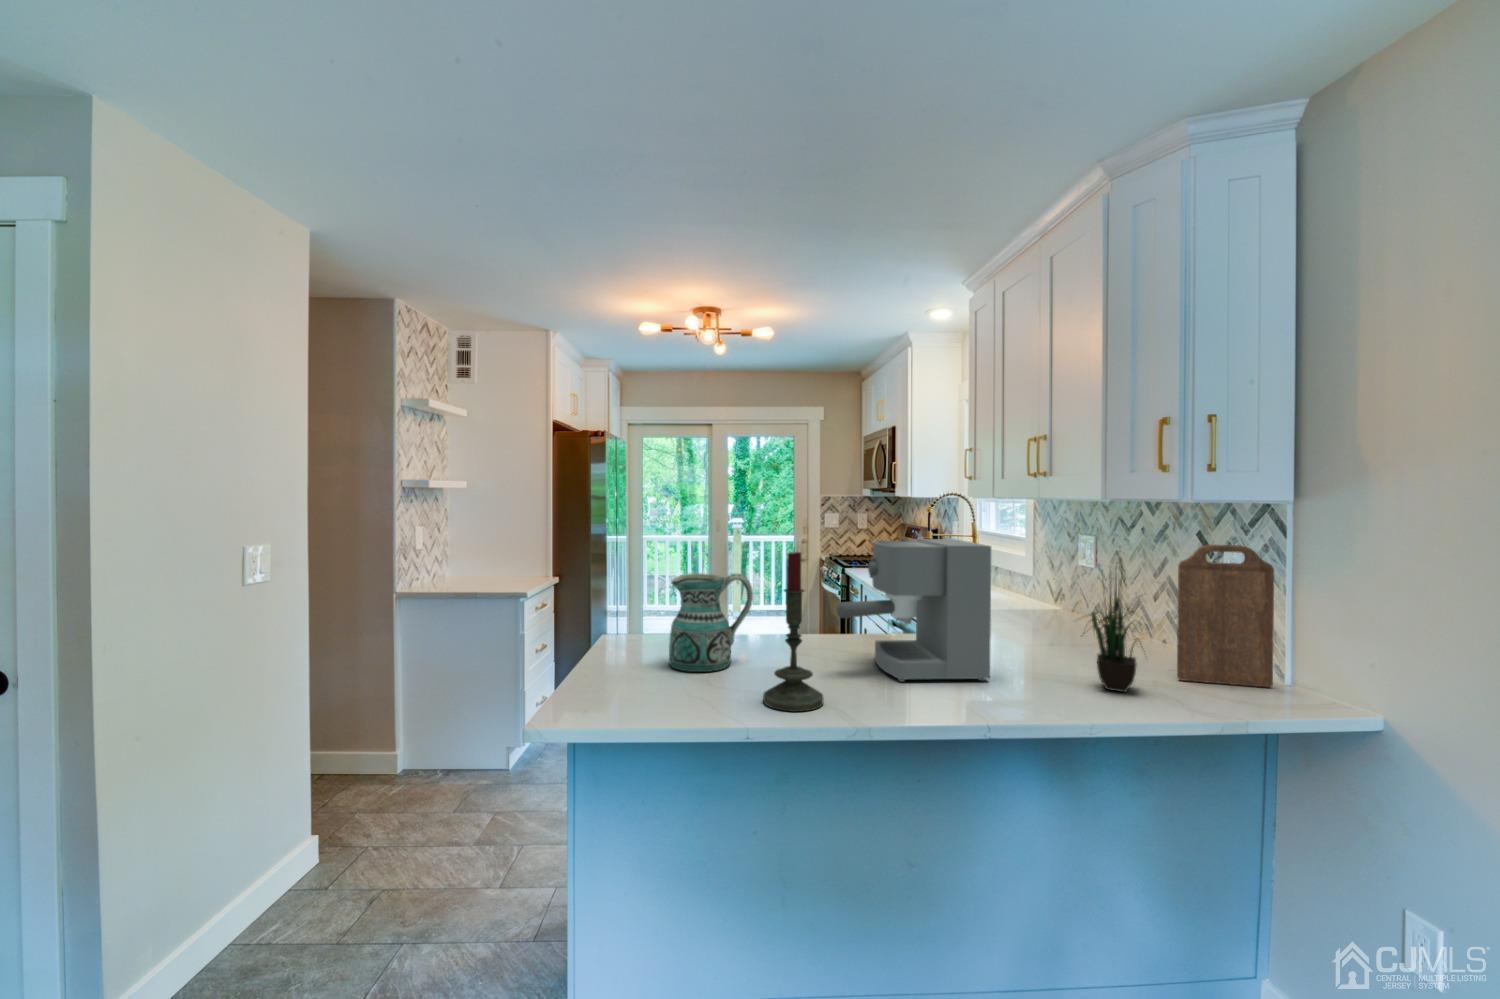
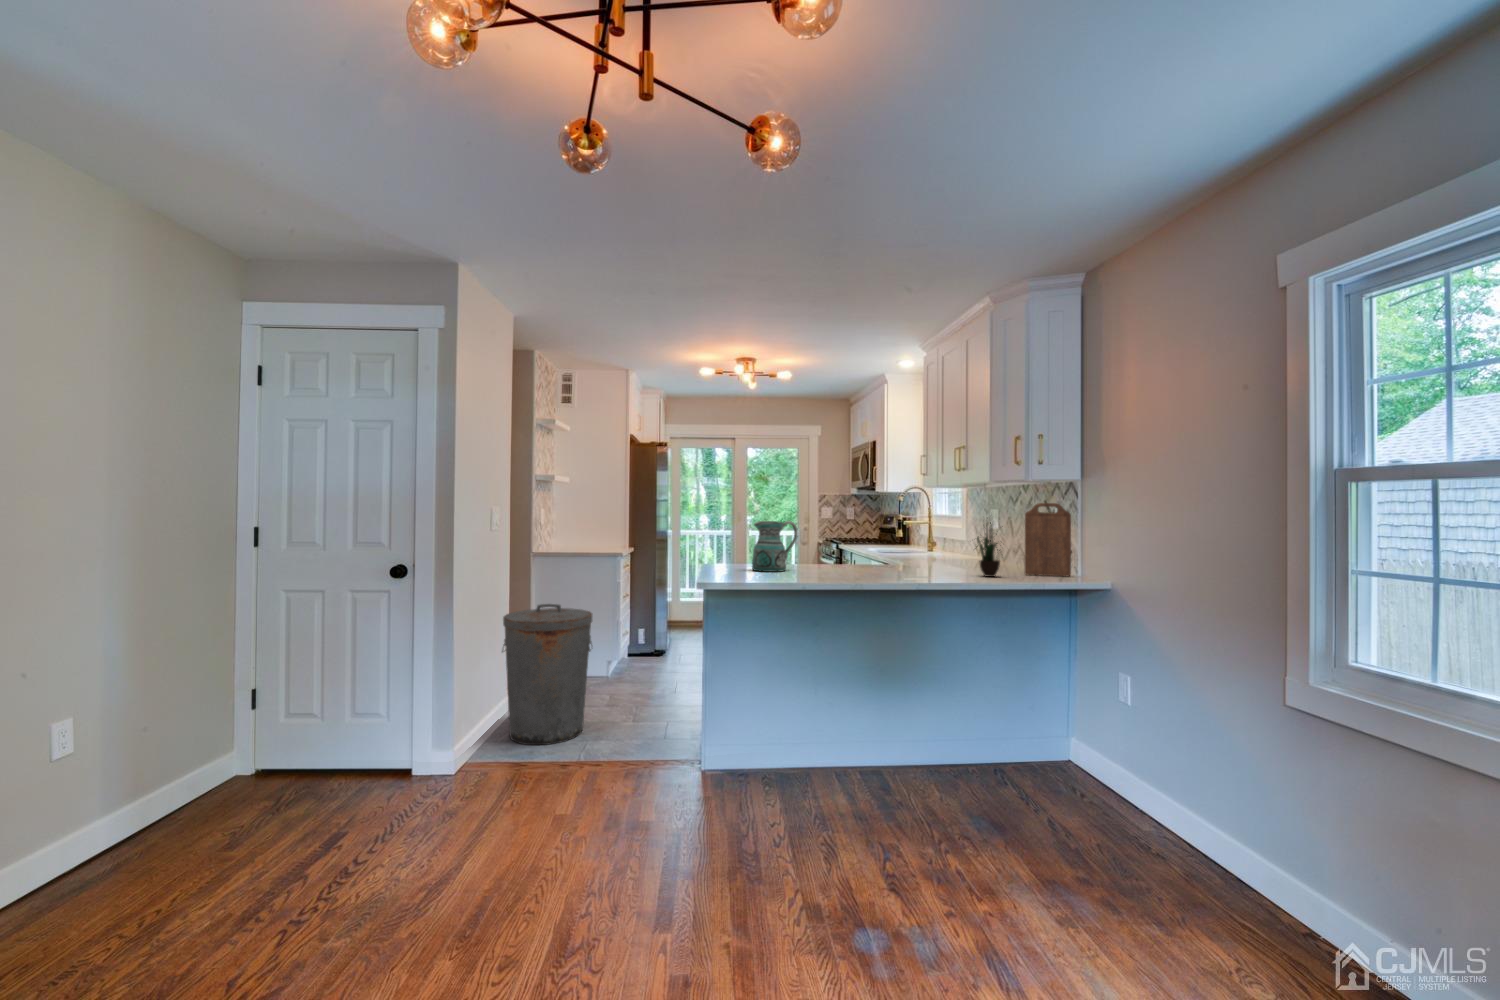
coffee maker: present [837,539,991,682] -> none [845,503,927,574]
candle: present [763,552,823,712] -> none [810,500,841,579]
trash can: none [255,701,424,960] -> present [502,604,592,745]

